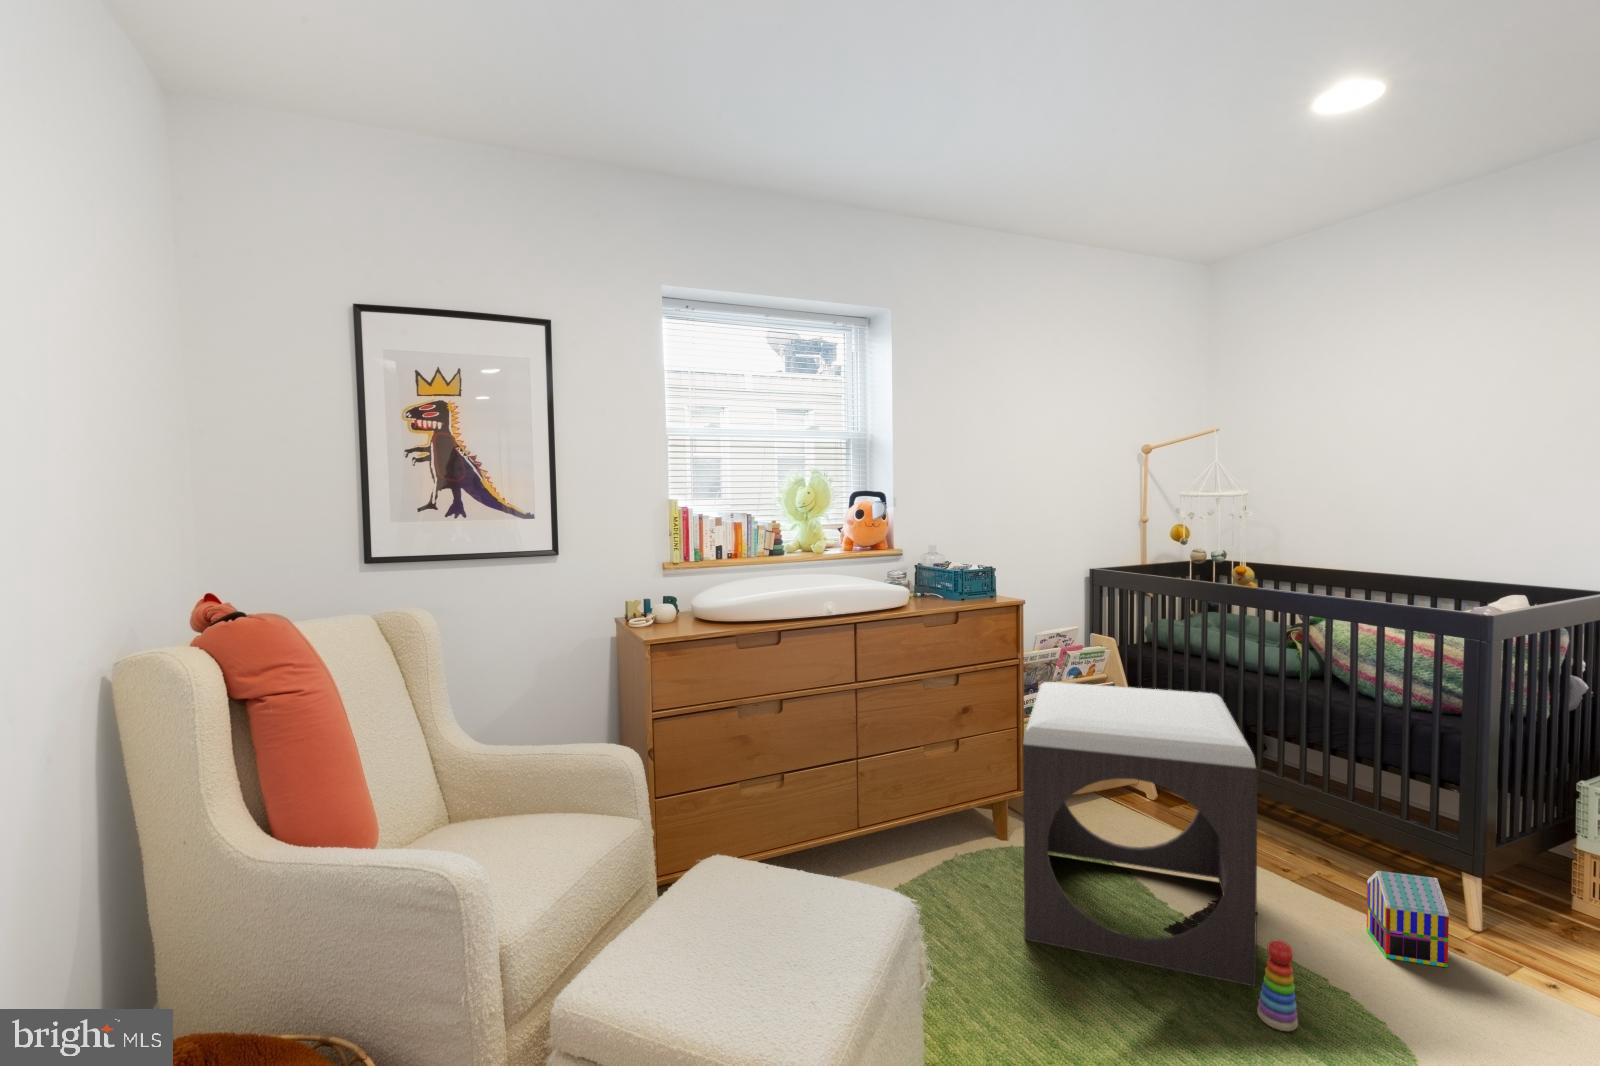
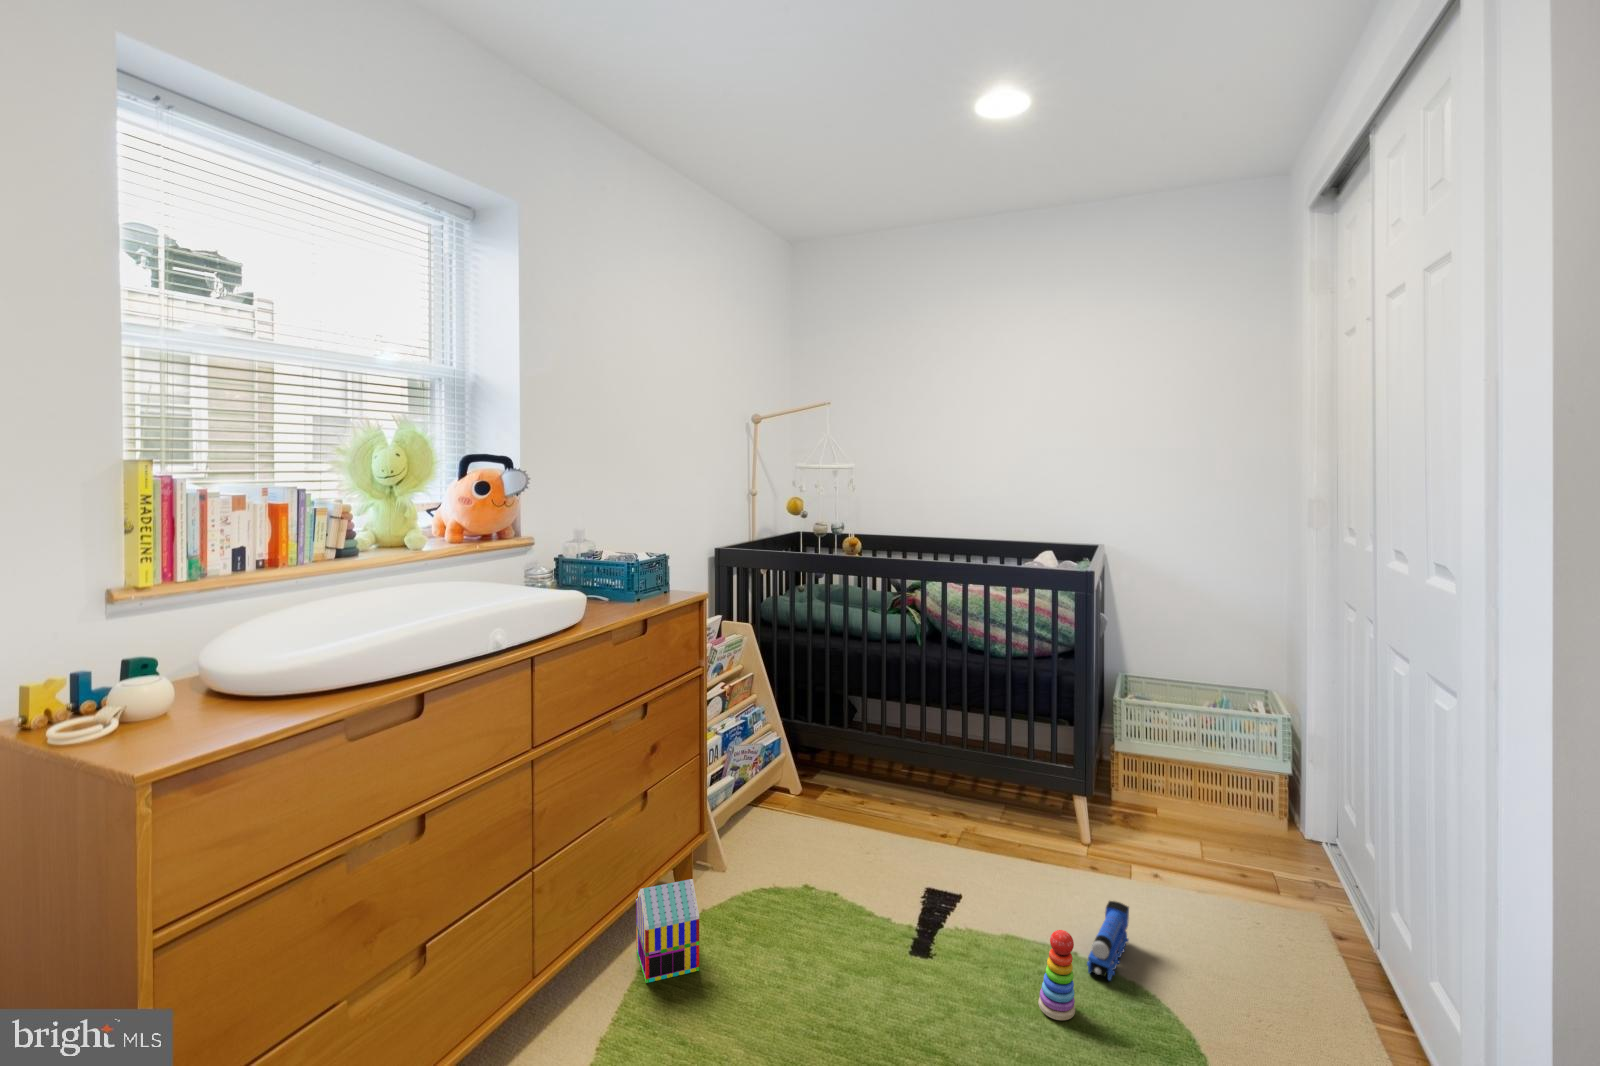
footstool: present [1023,682,1258,986] -> none [740,681,1026,1031]
toy house: present [1367,871,1449,967] -> present [636,879,699,983]
toy train: none [1343,960,1434,1029] -> present [1087,901,1129,980]

